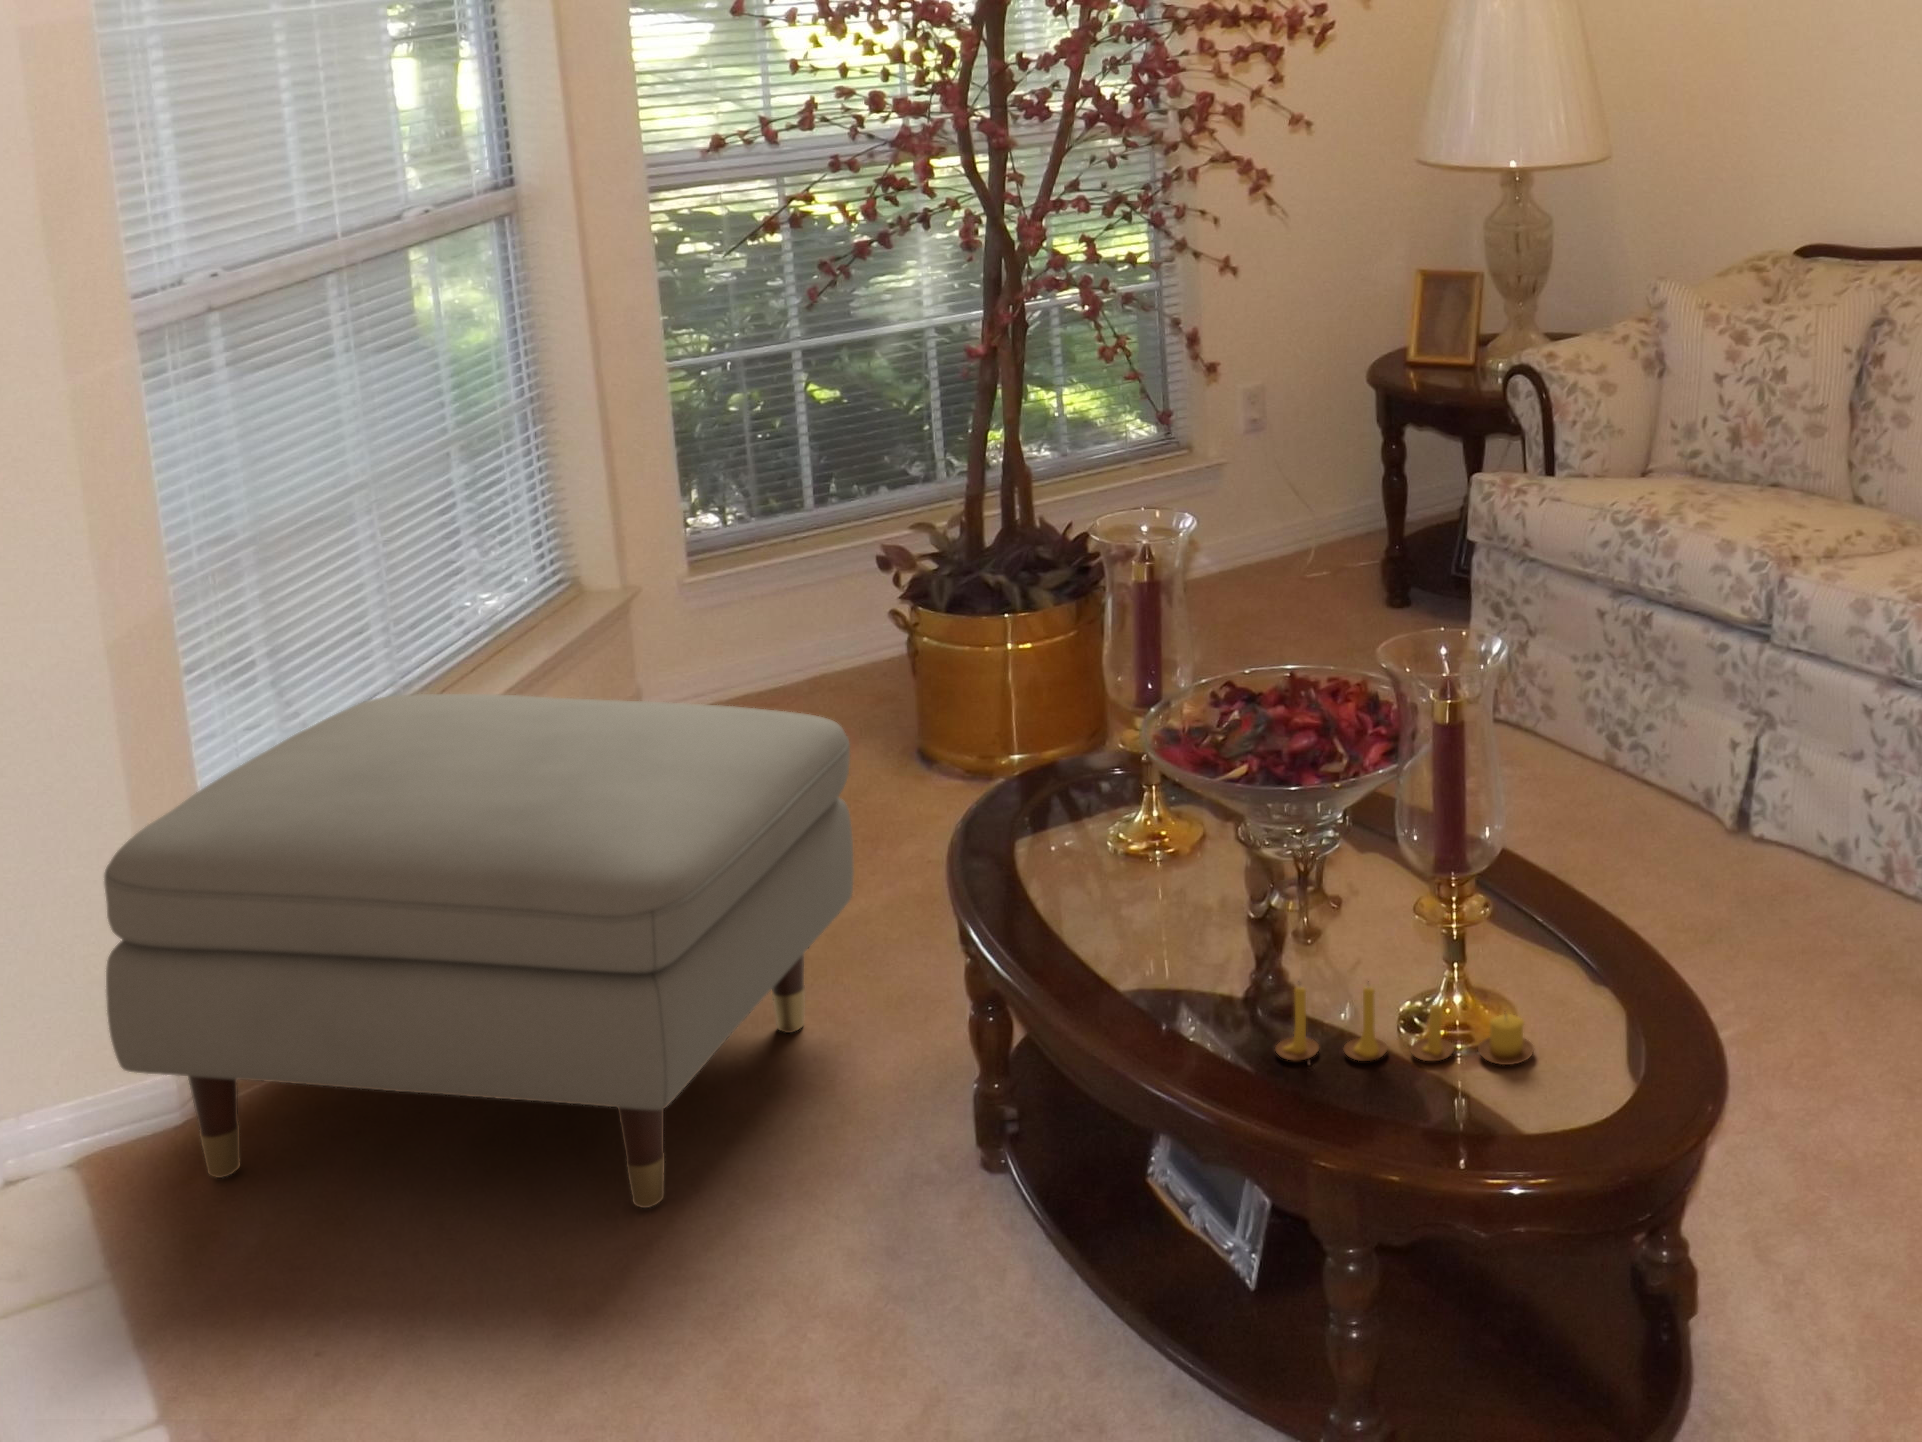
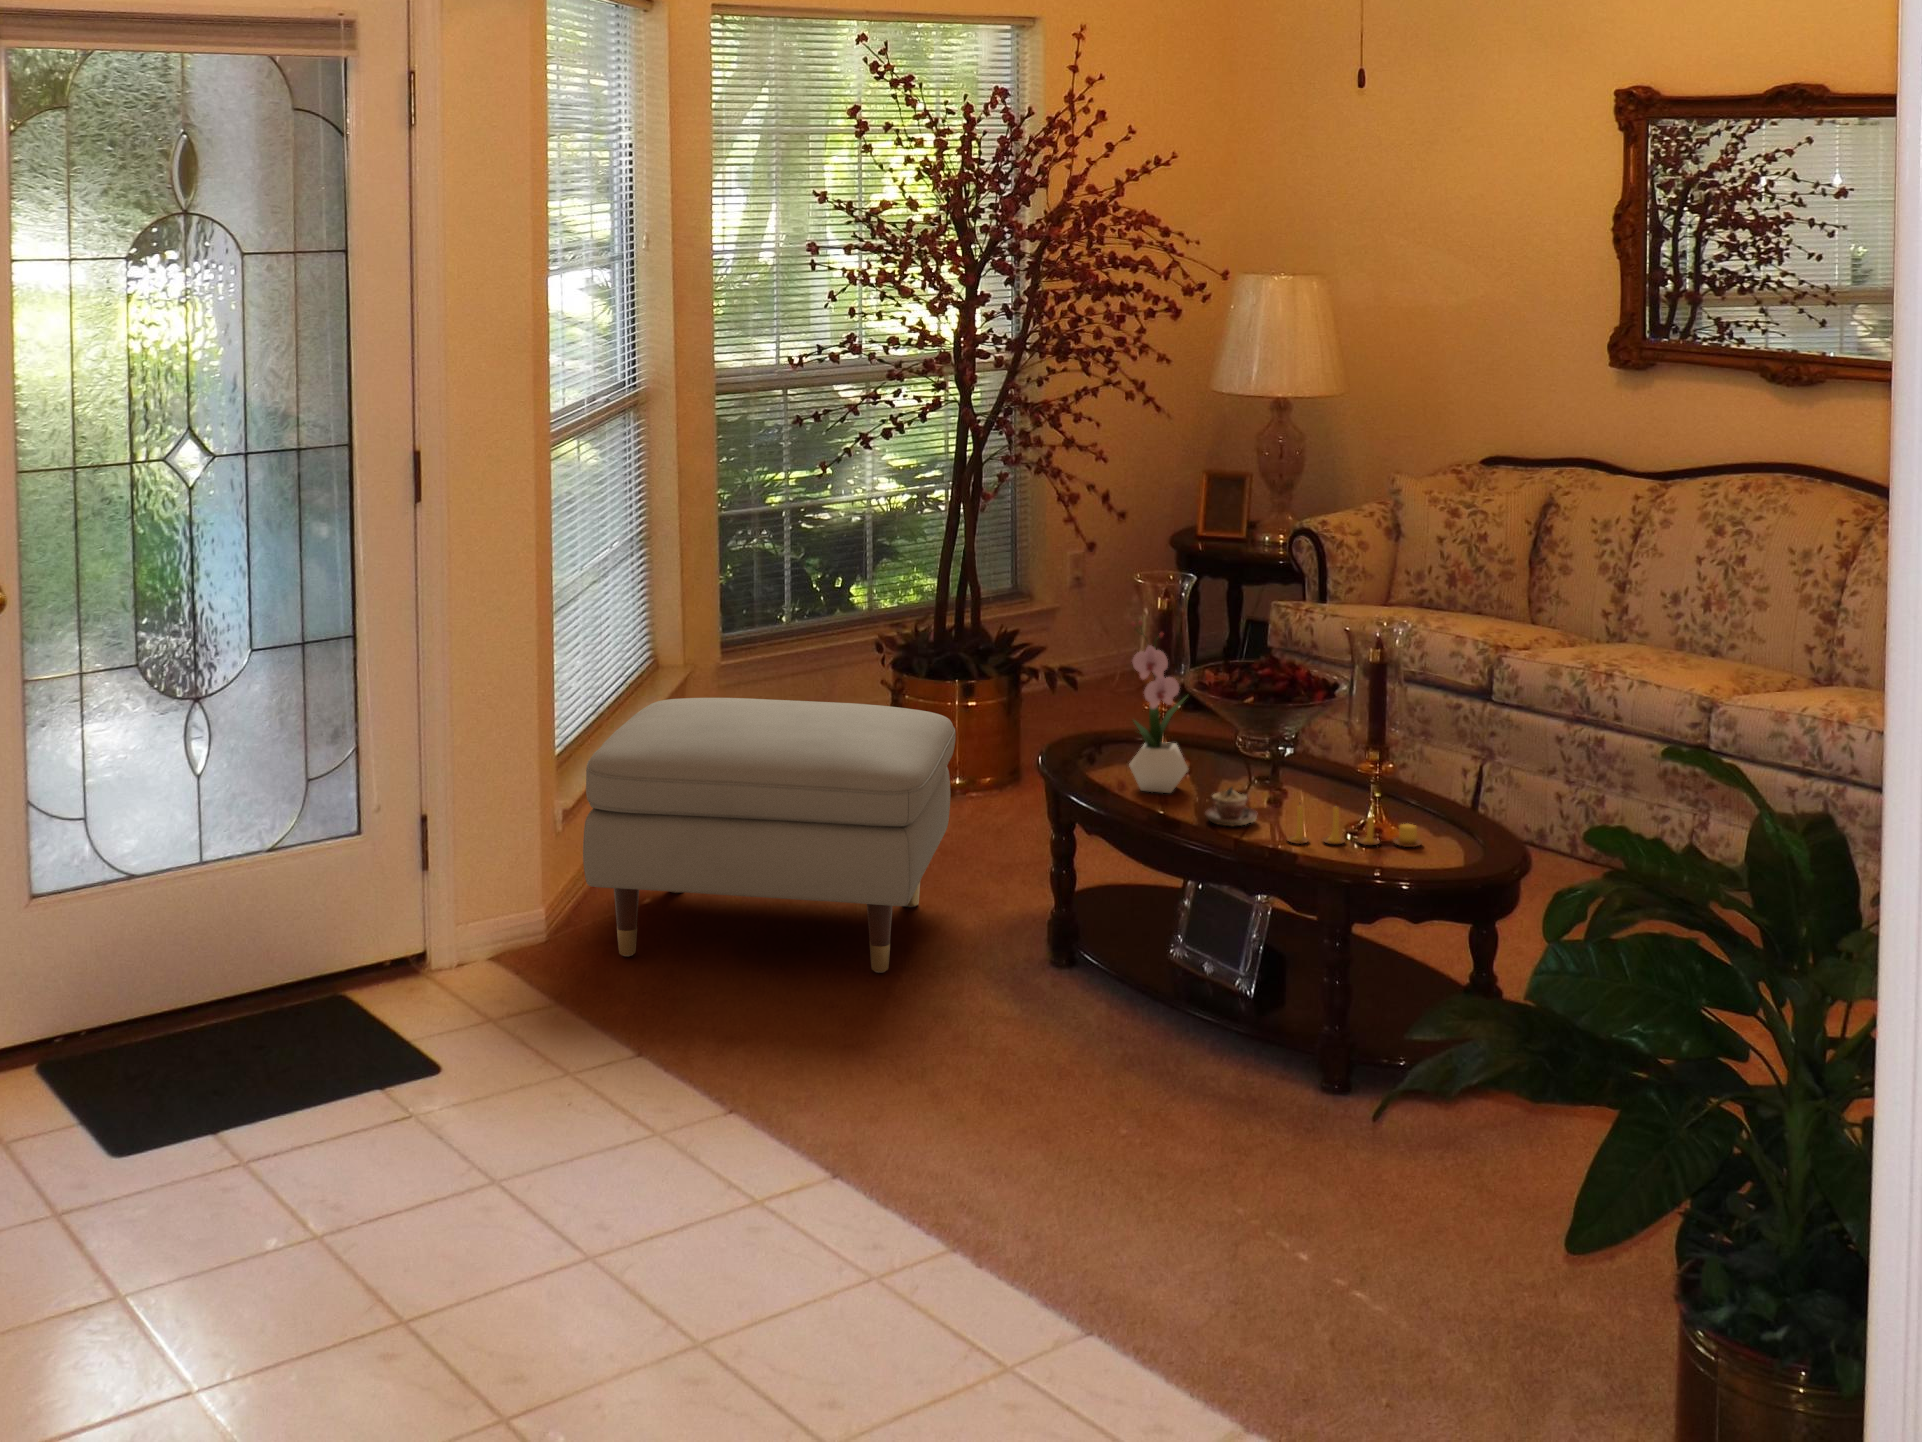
flower arrangement: none [1031,606,1160,915] -> present [1129,621,1188,793]
teacup: none [1144,930,1243,1010] -> present [1205,787,1257,826]

